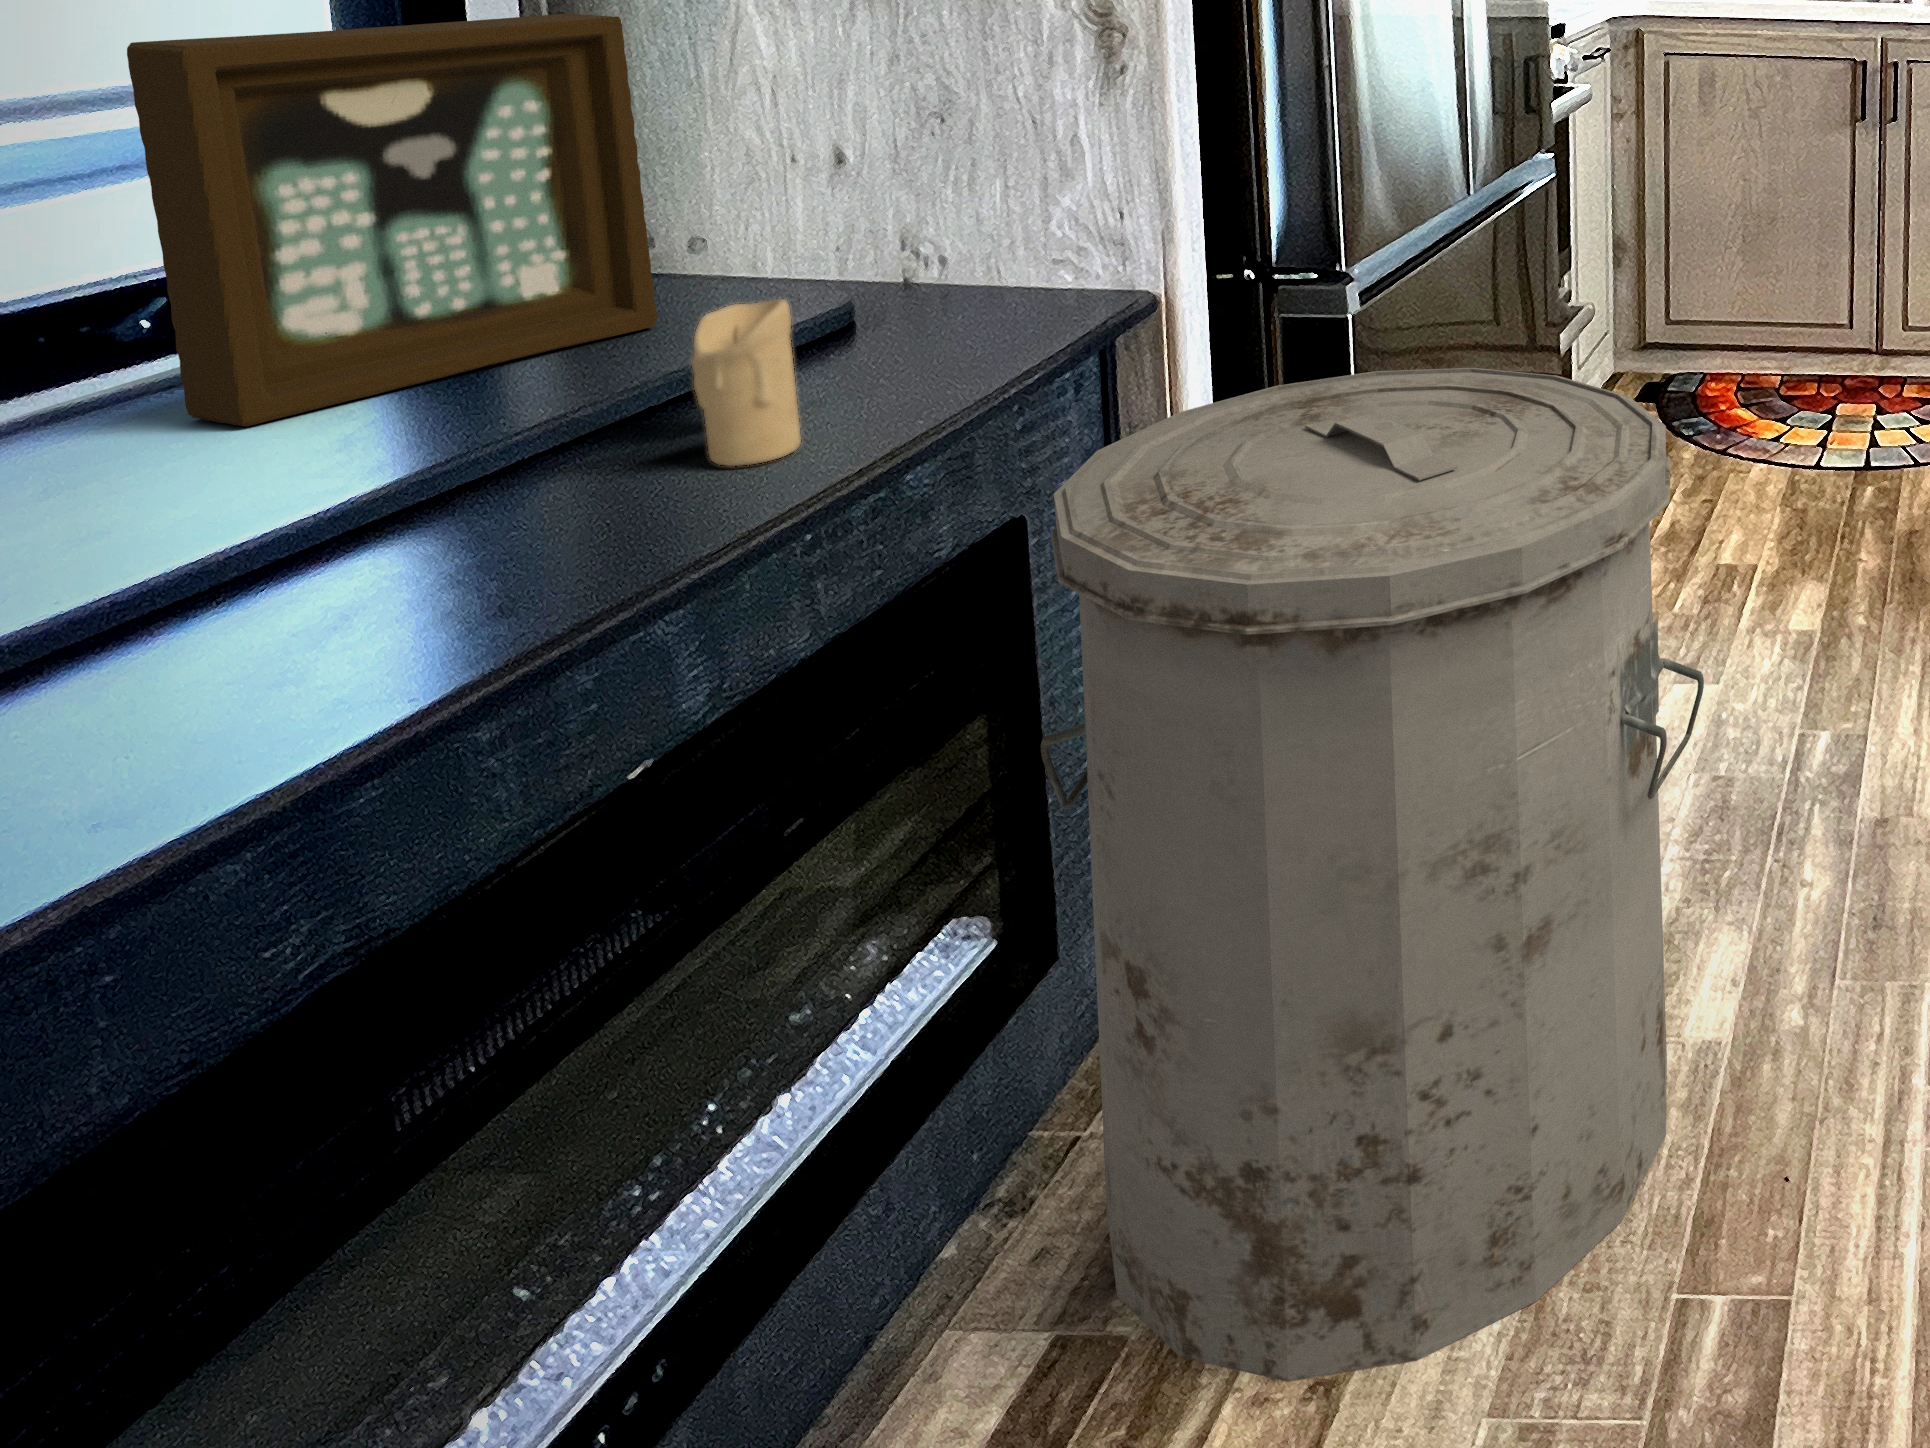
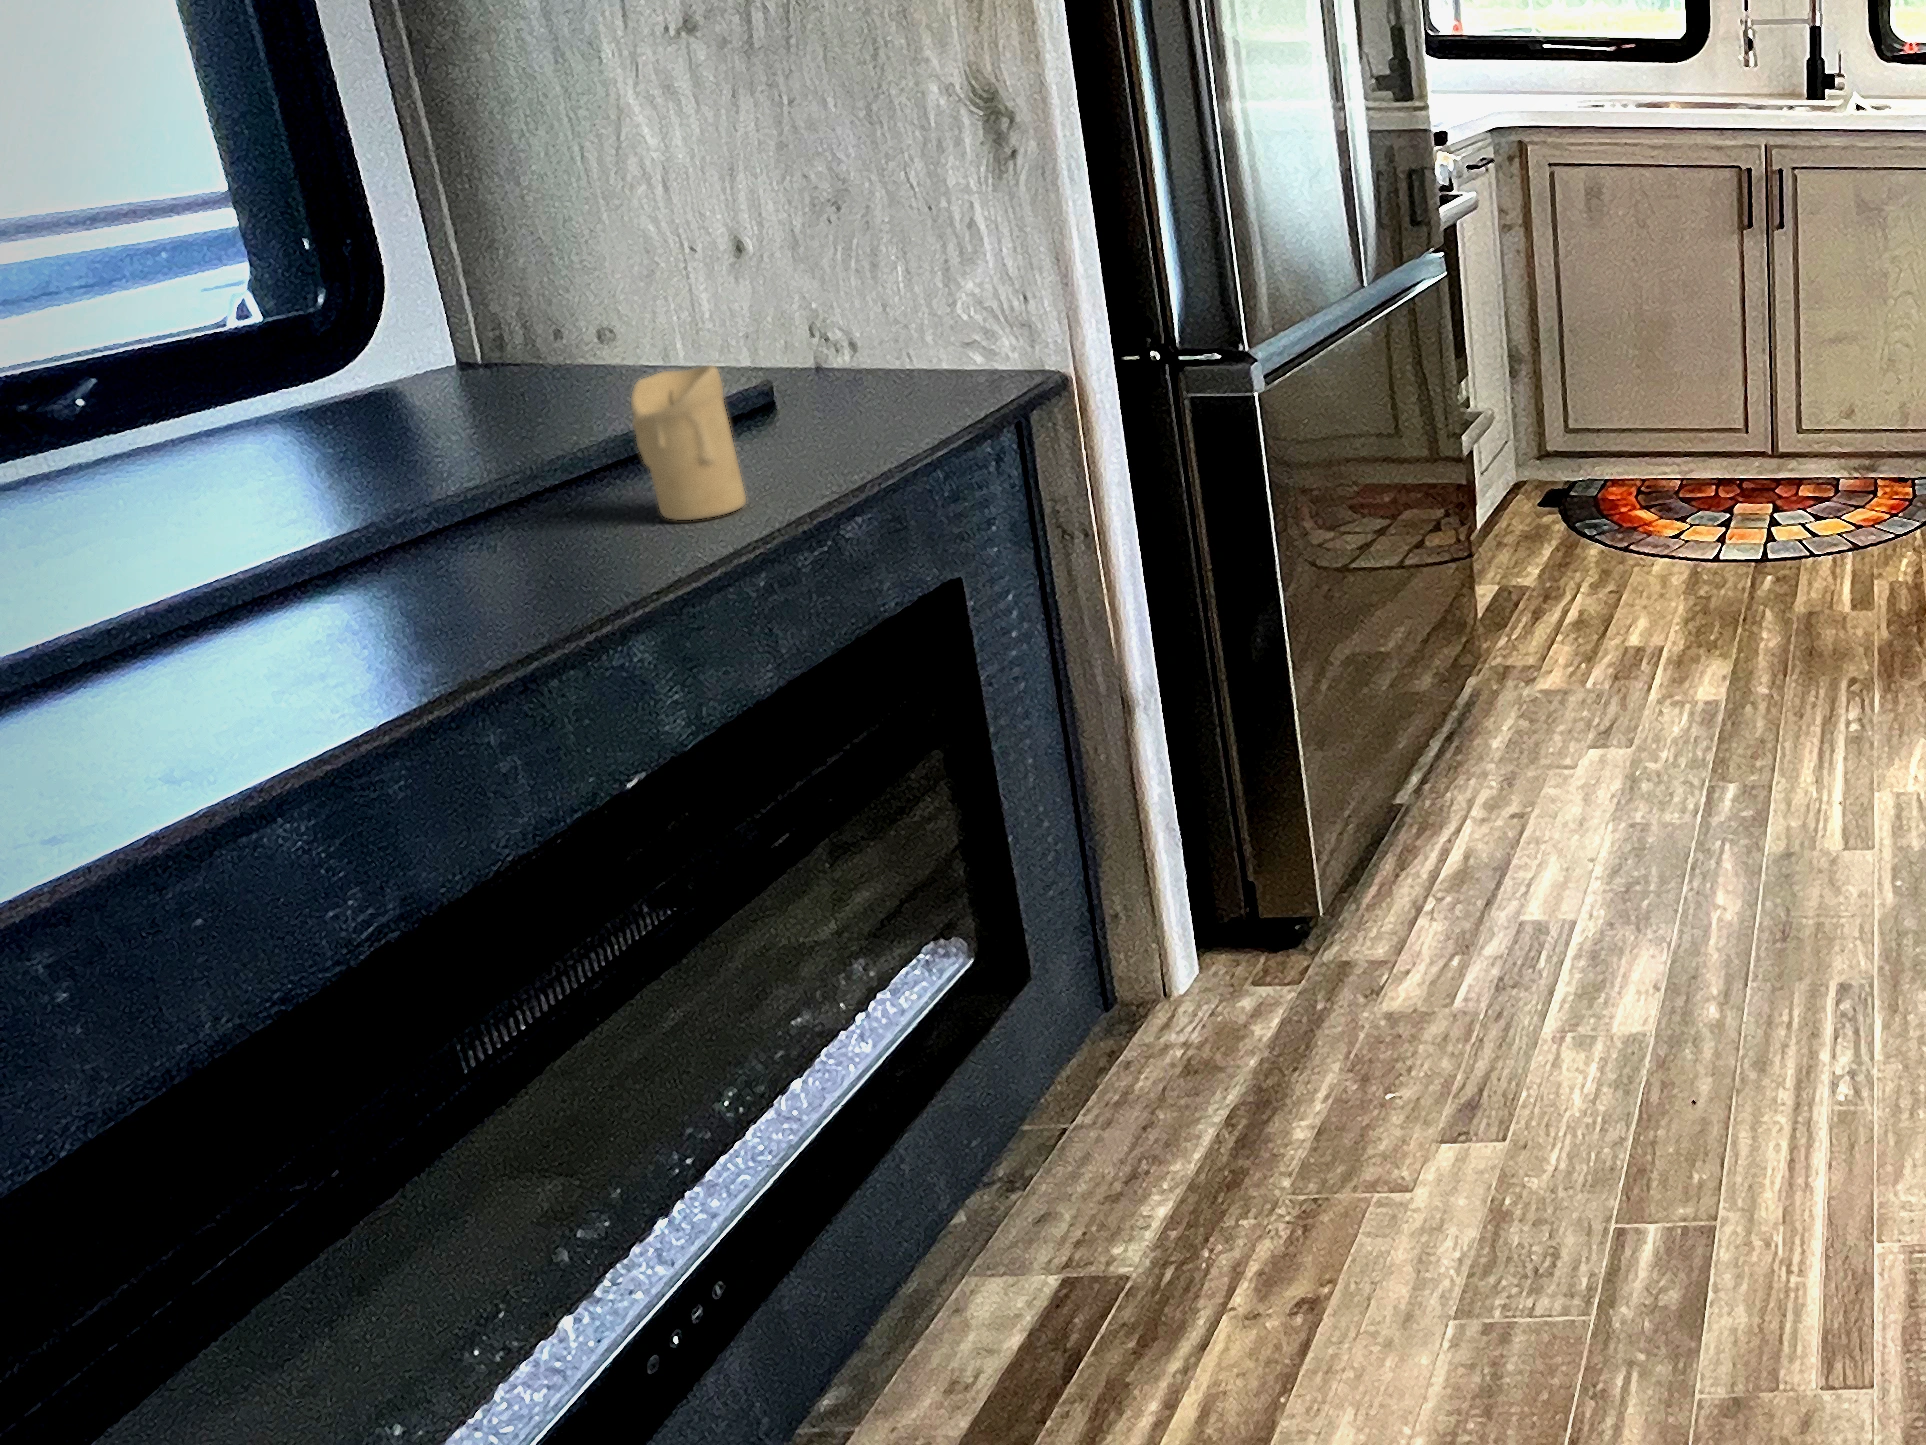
picture frame: present [127,14,657,427] -> none [19,104,583,496]
trash can: present [1041,368,1704,1381] -> none [992,444,1615,1298]

